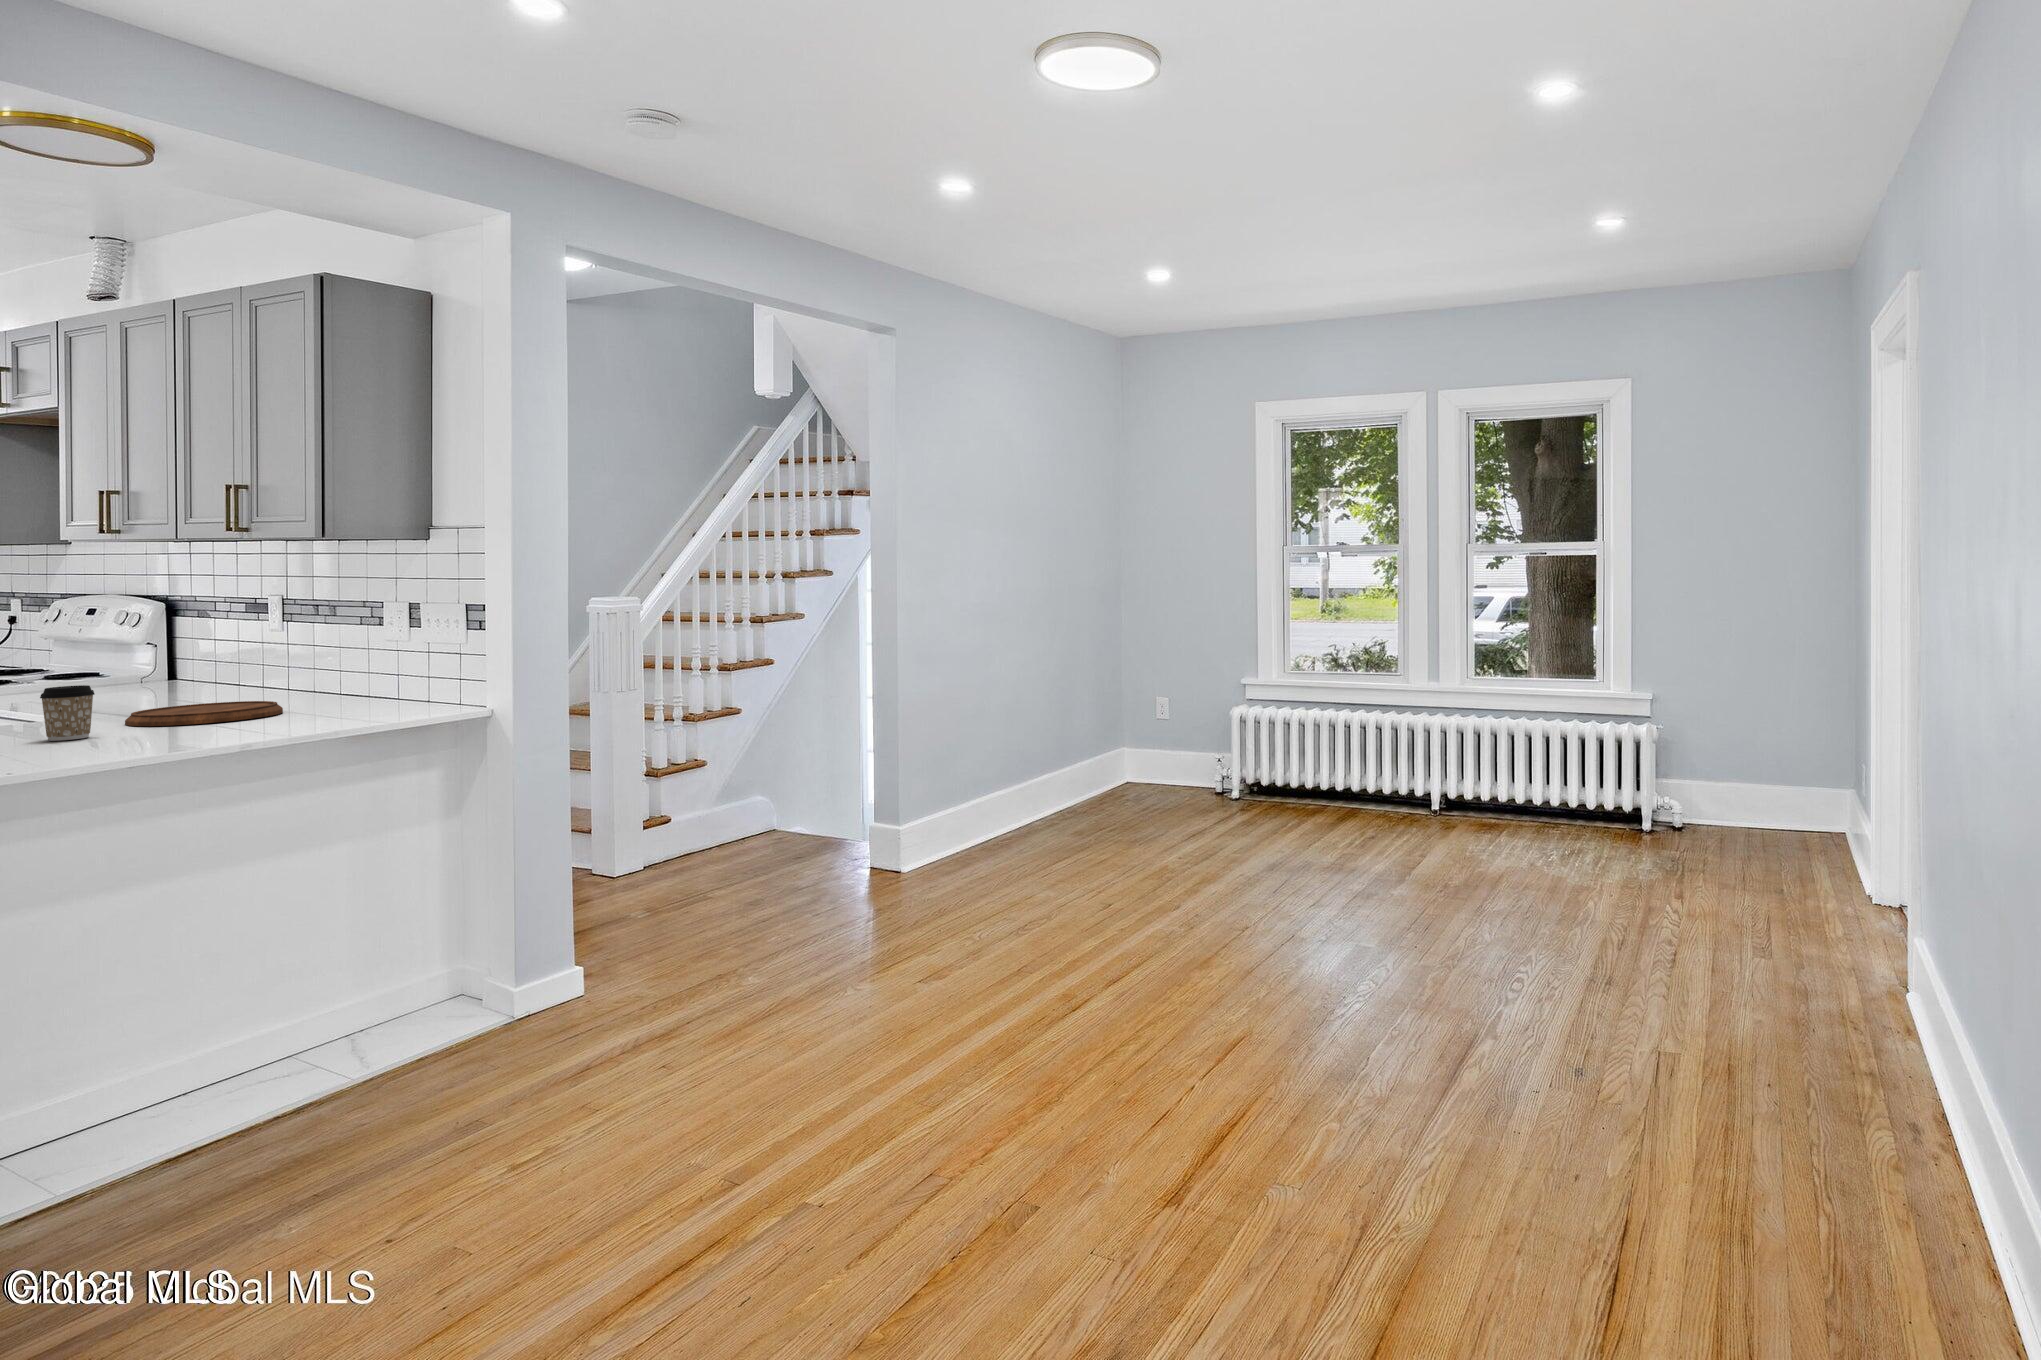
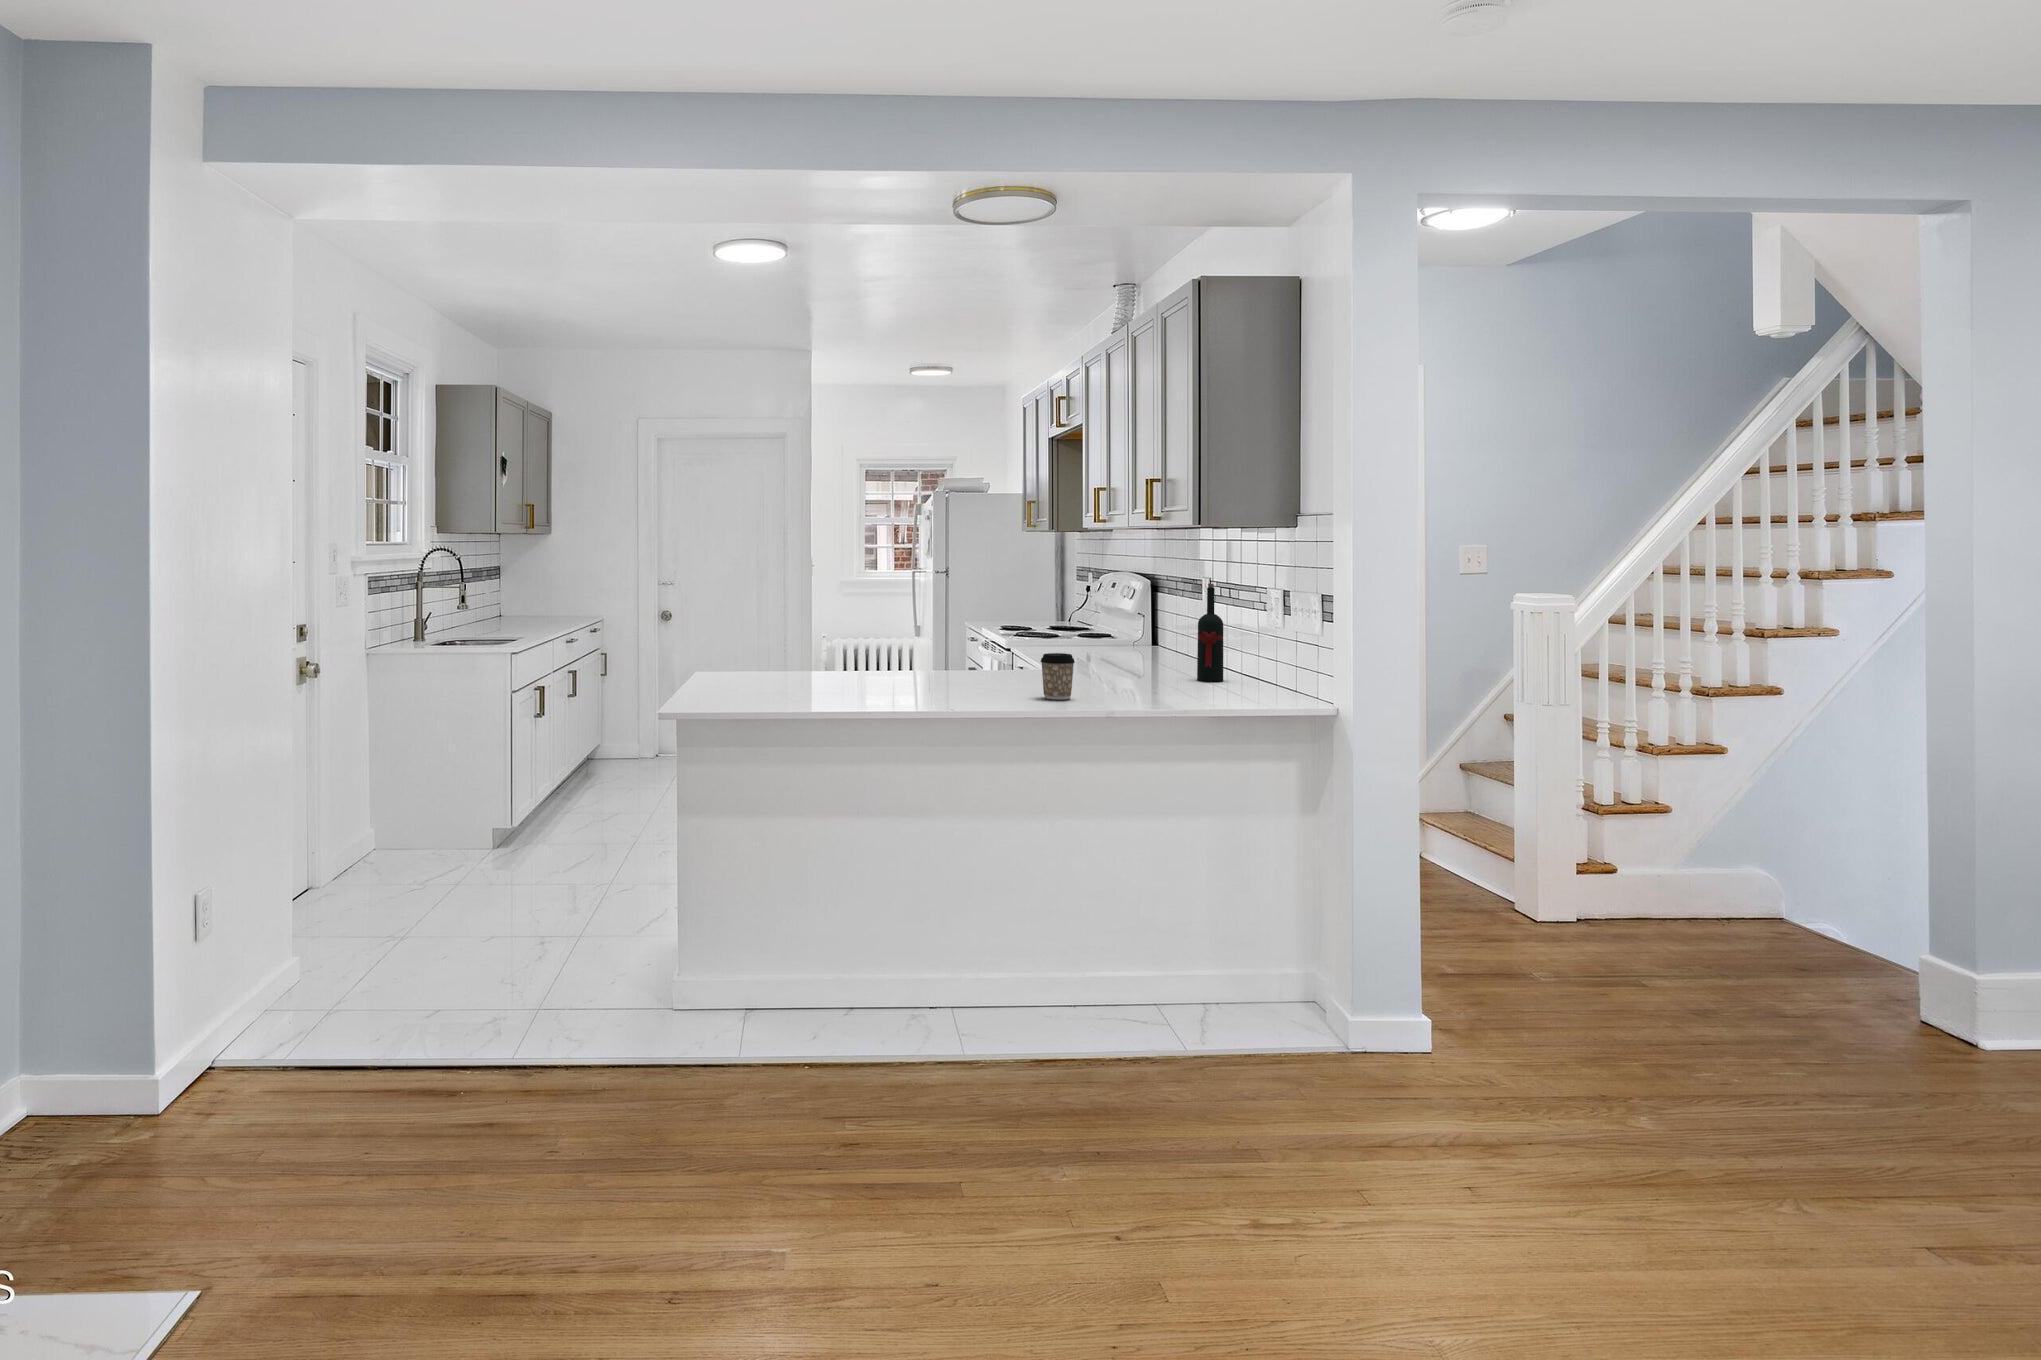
wine bottle: none [252,599,287,703] -> present [1197,583,1223,682]
cutting board: present [125,701,283,726] -> none [1099,677,1214,698]

